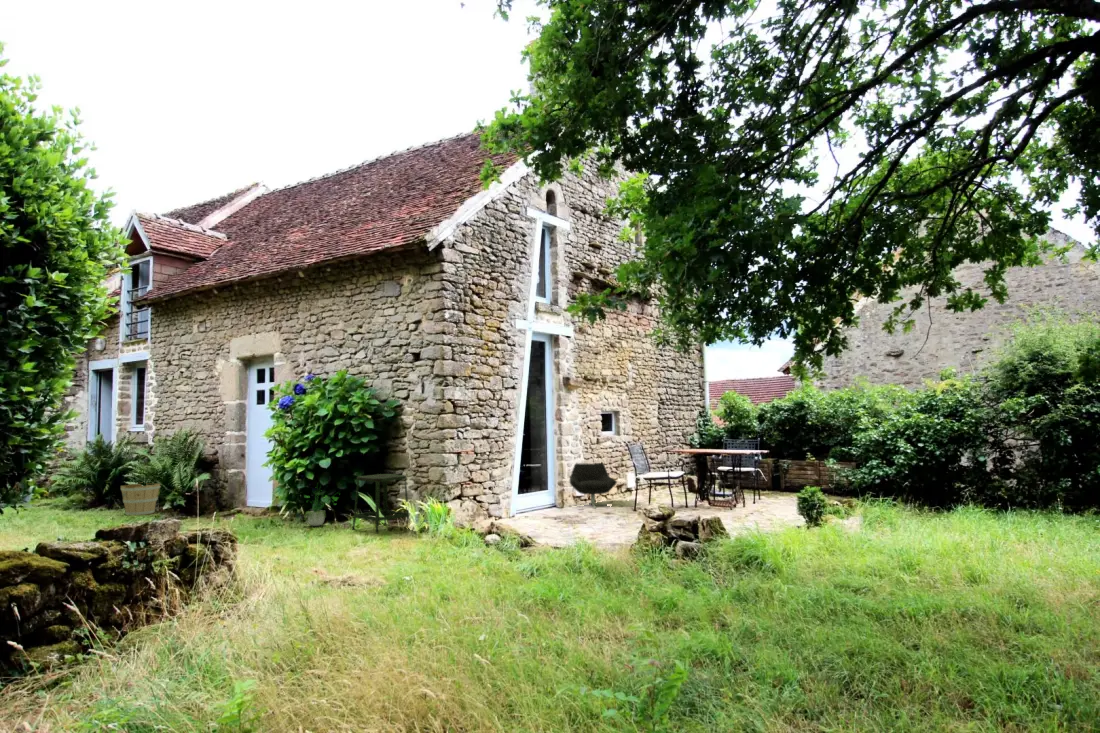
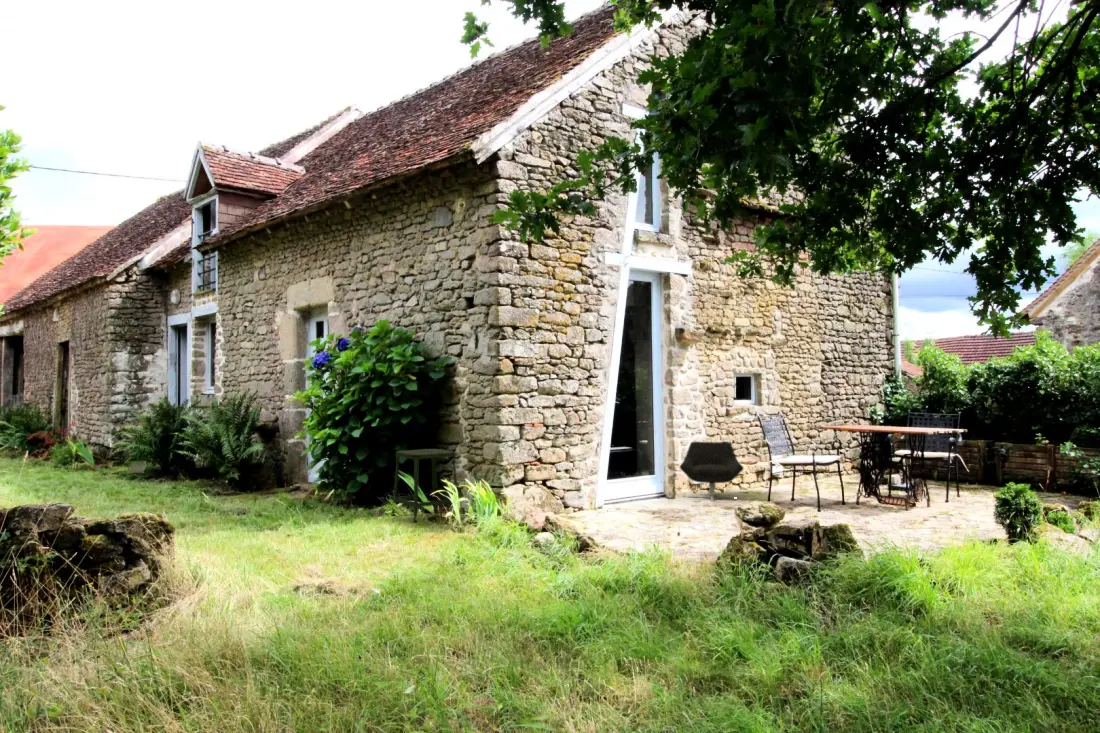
wooden bucket: present [121,483,160,515] -> none [175,450,218,486]
potted plant: present [305,493,338,526] -> present [128,449,148,473]

